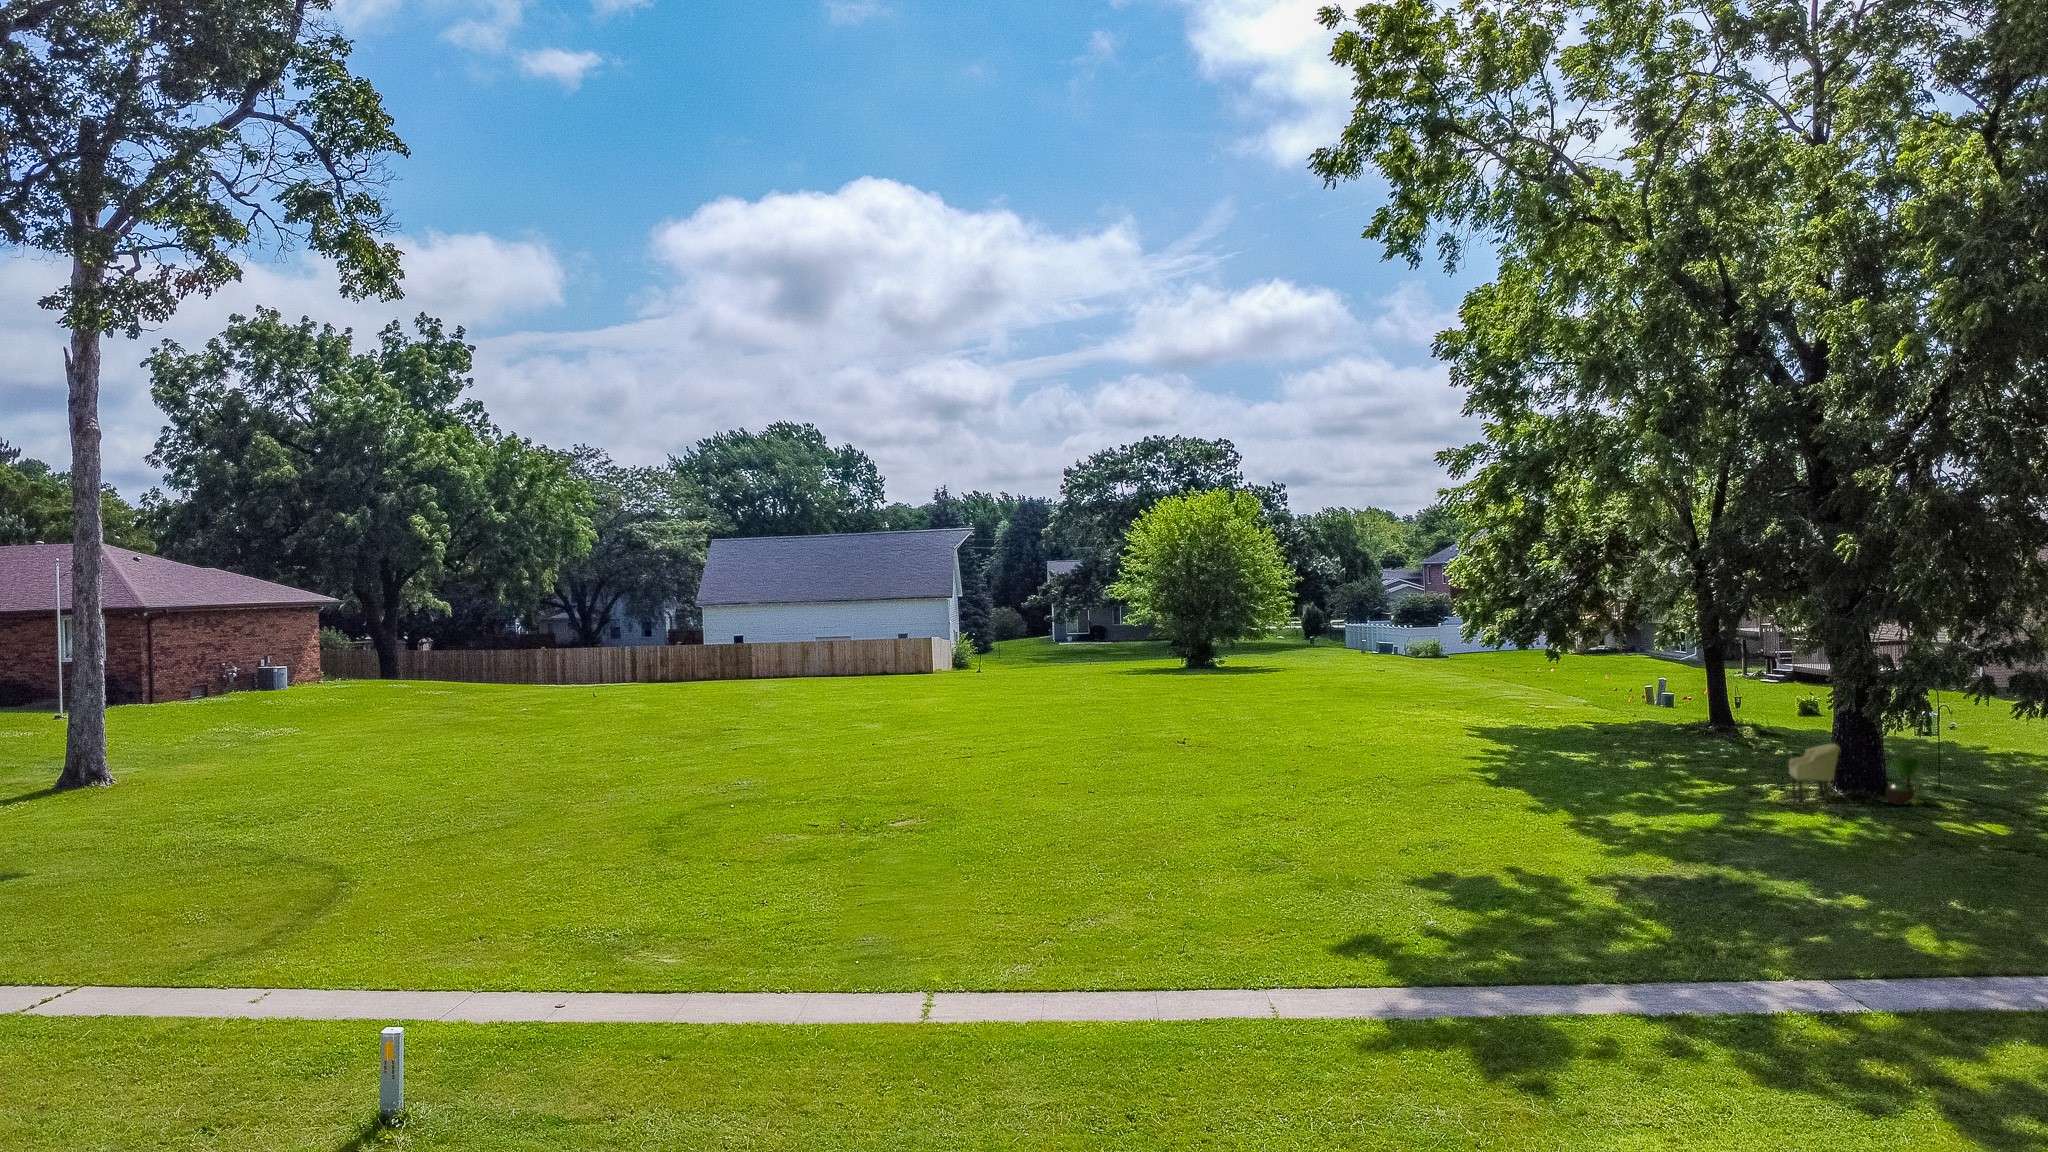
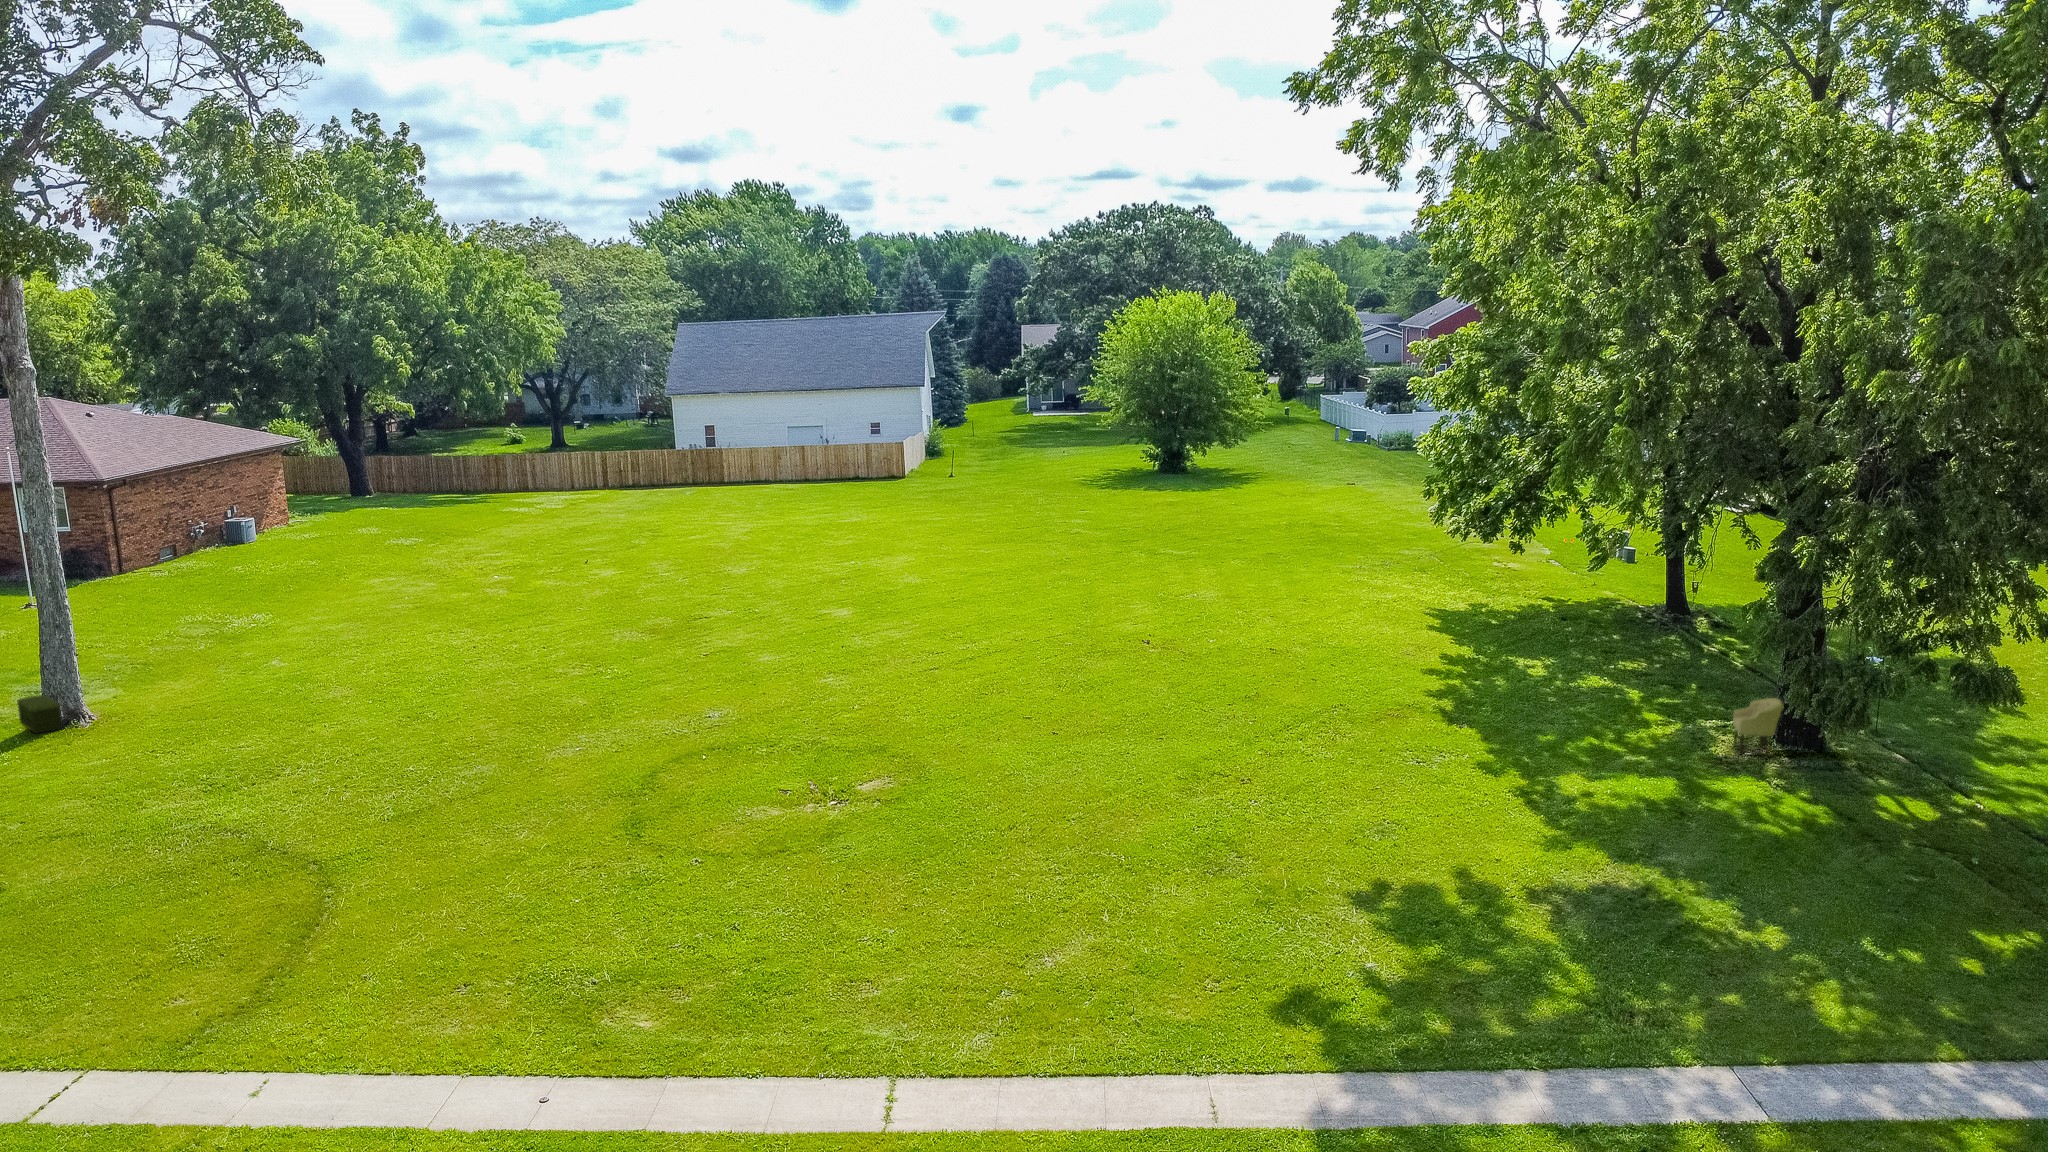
potted tree: present [1885,756,1920,805] -> none [1822,712,1860,761]
storage bench: none [40,761,83,795] -> present [17,695,63,734]

